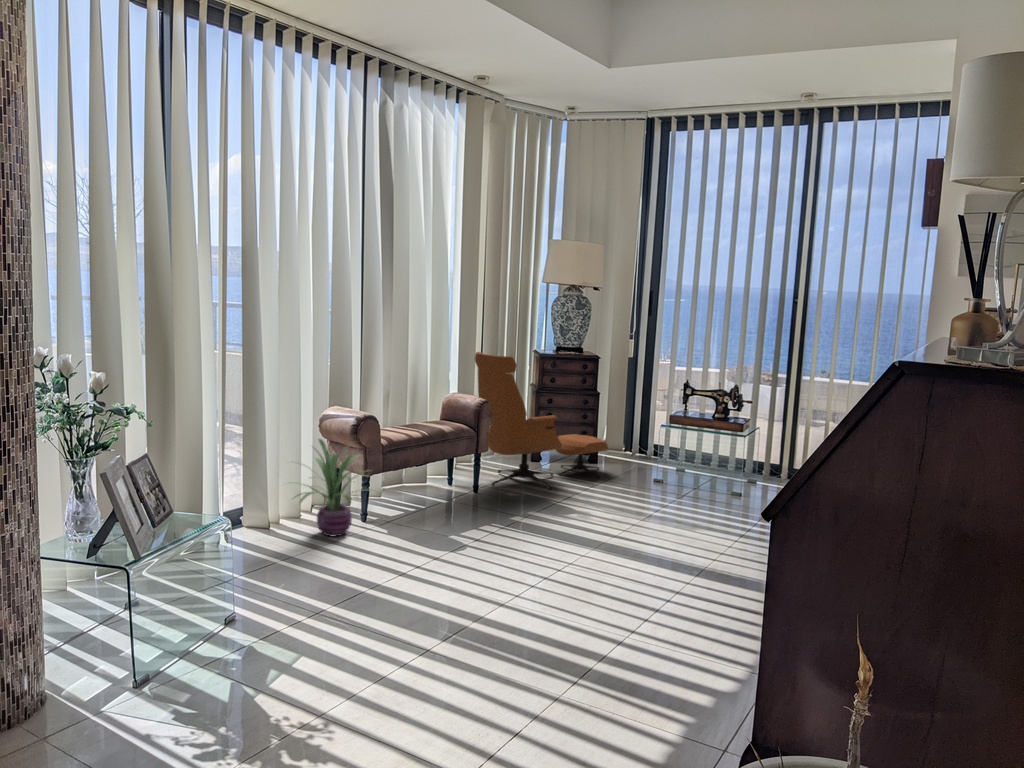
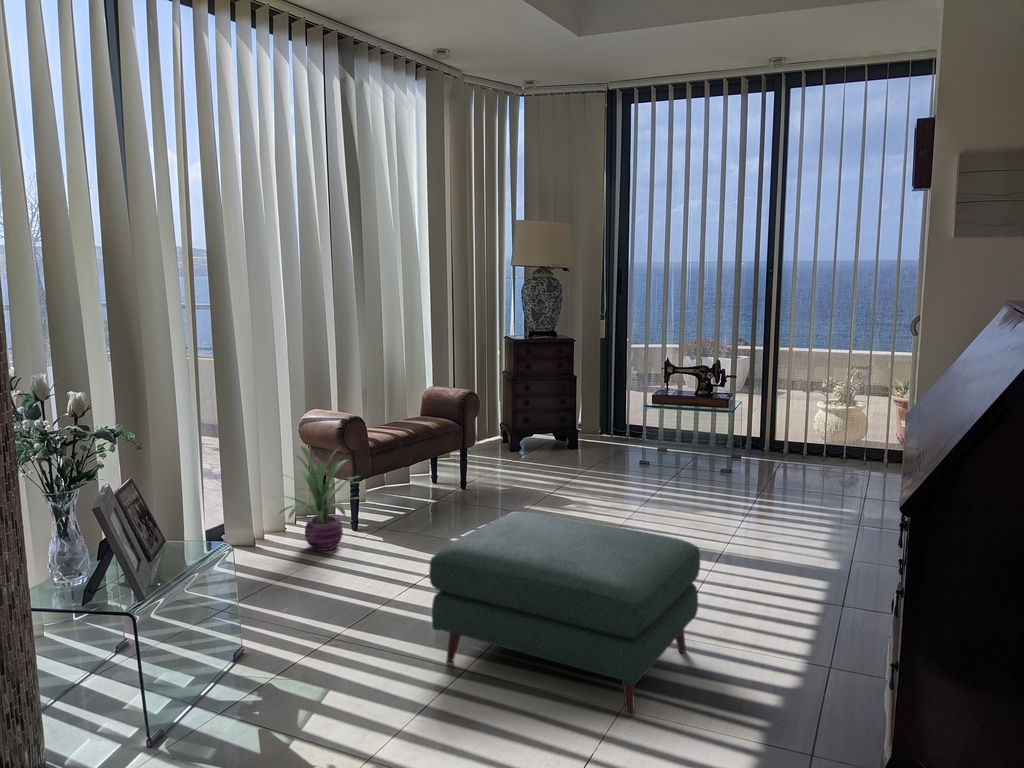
lounge chair: present [475,352,608,490] -> none [451,341,590,482]
ottoman: none [402,510,658,705] -> present [429,512,700,716]

